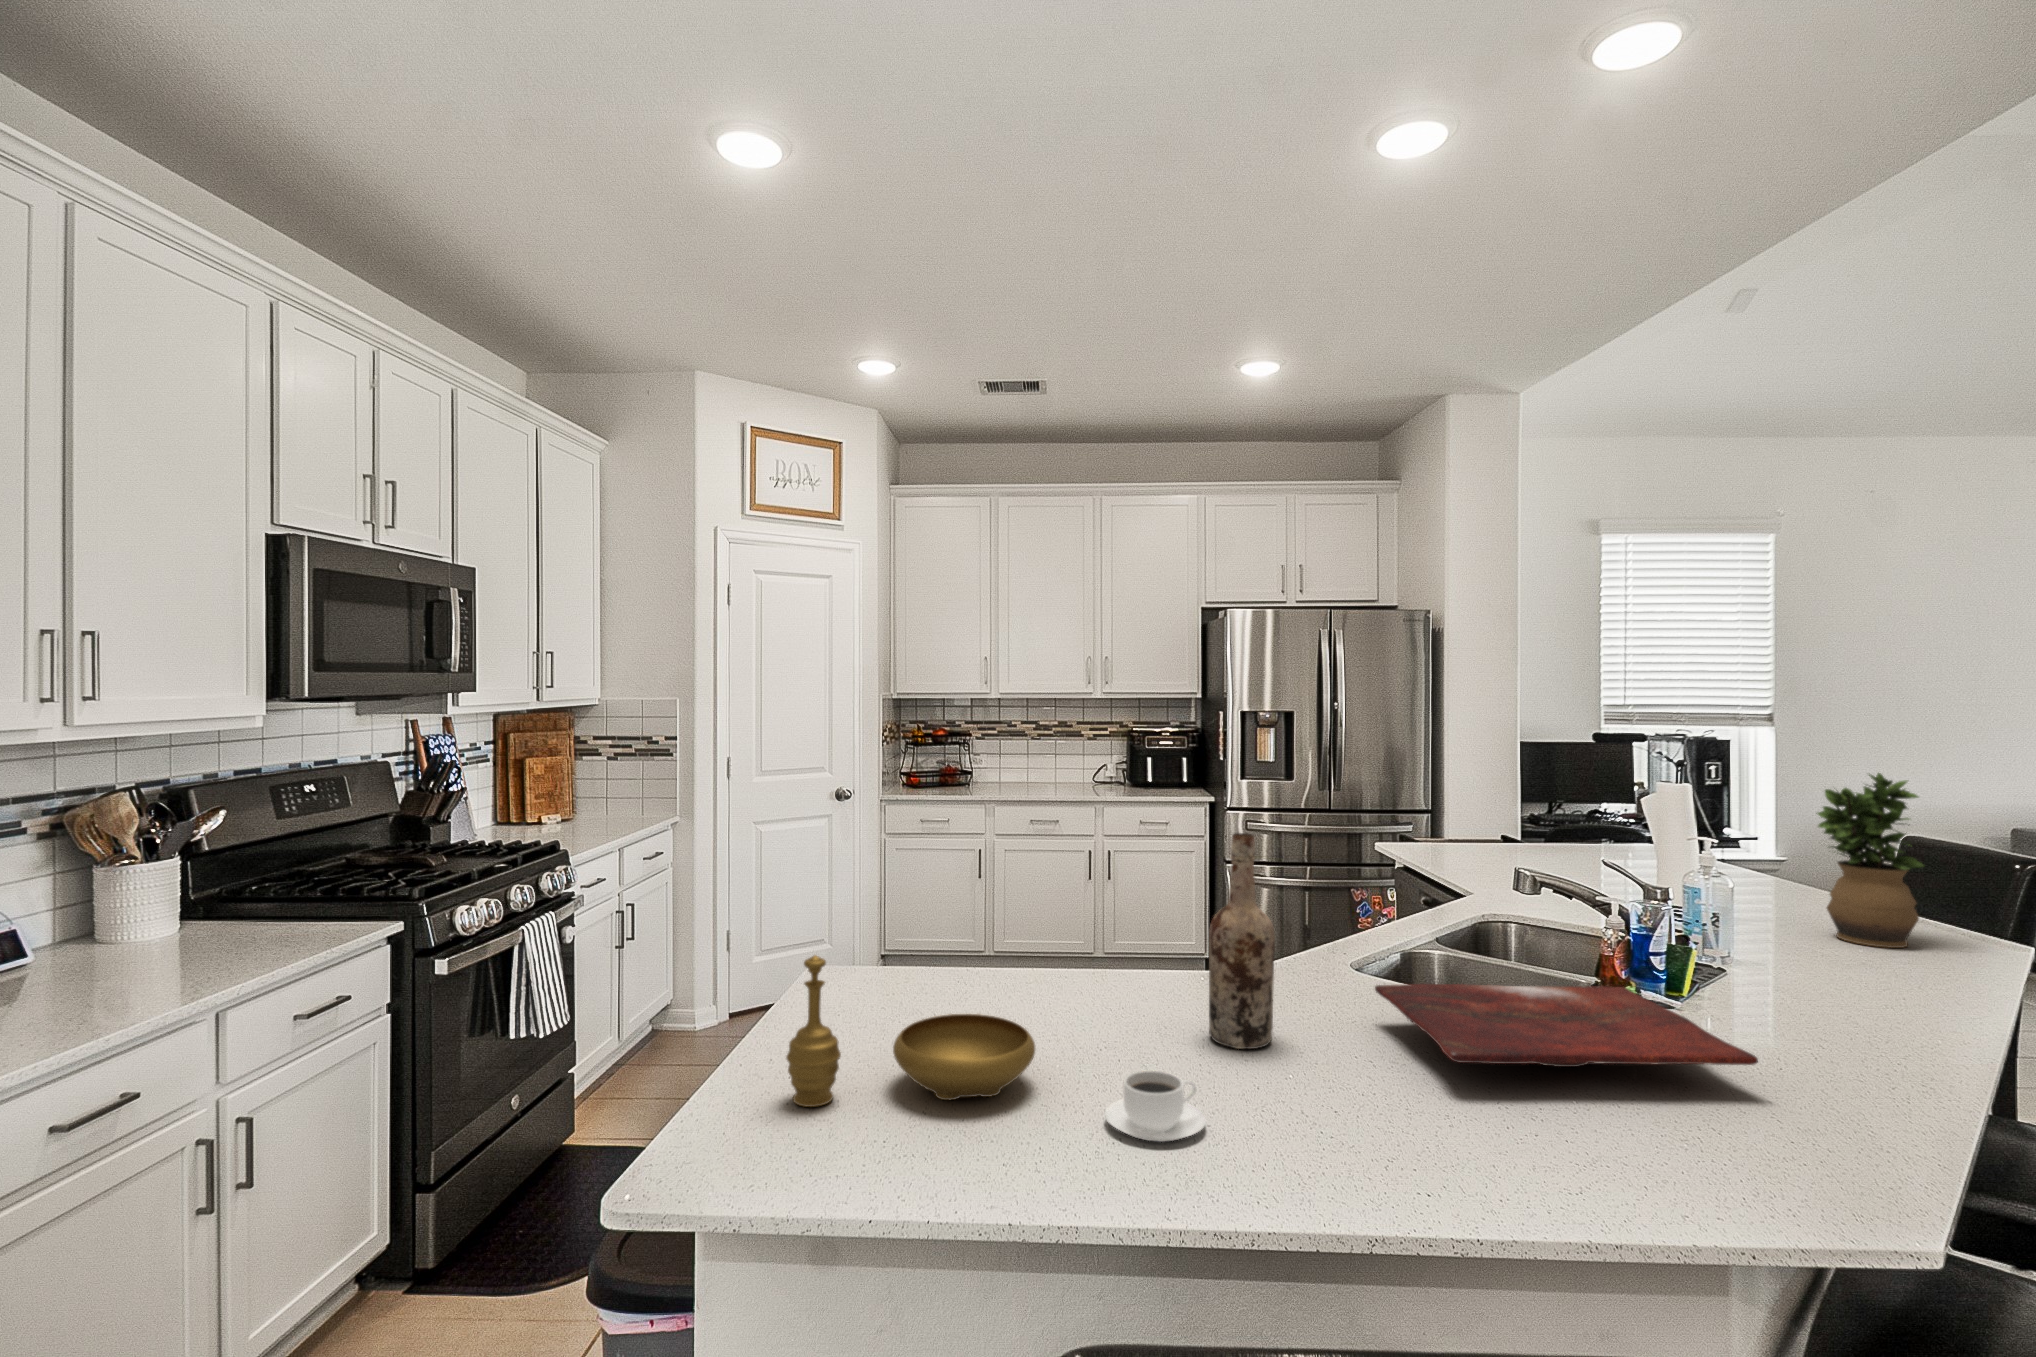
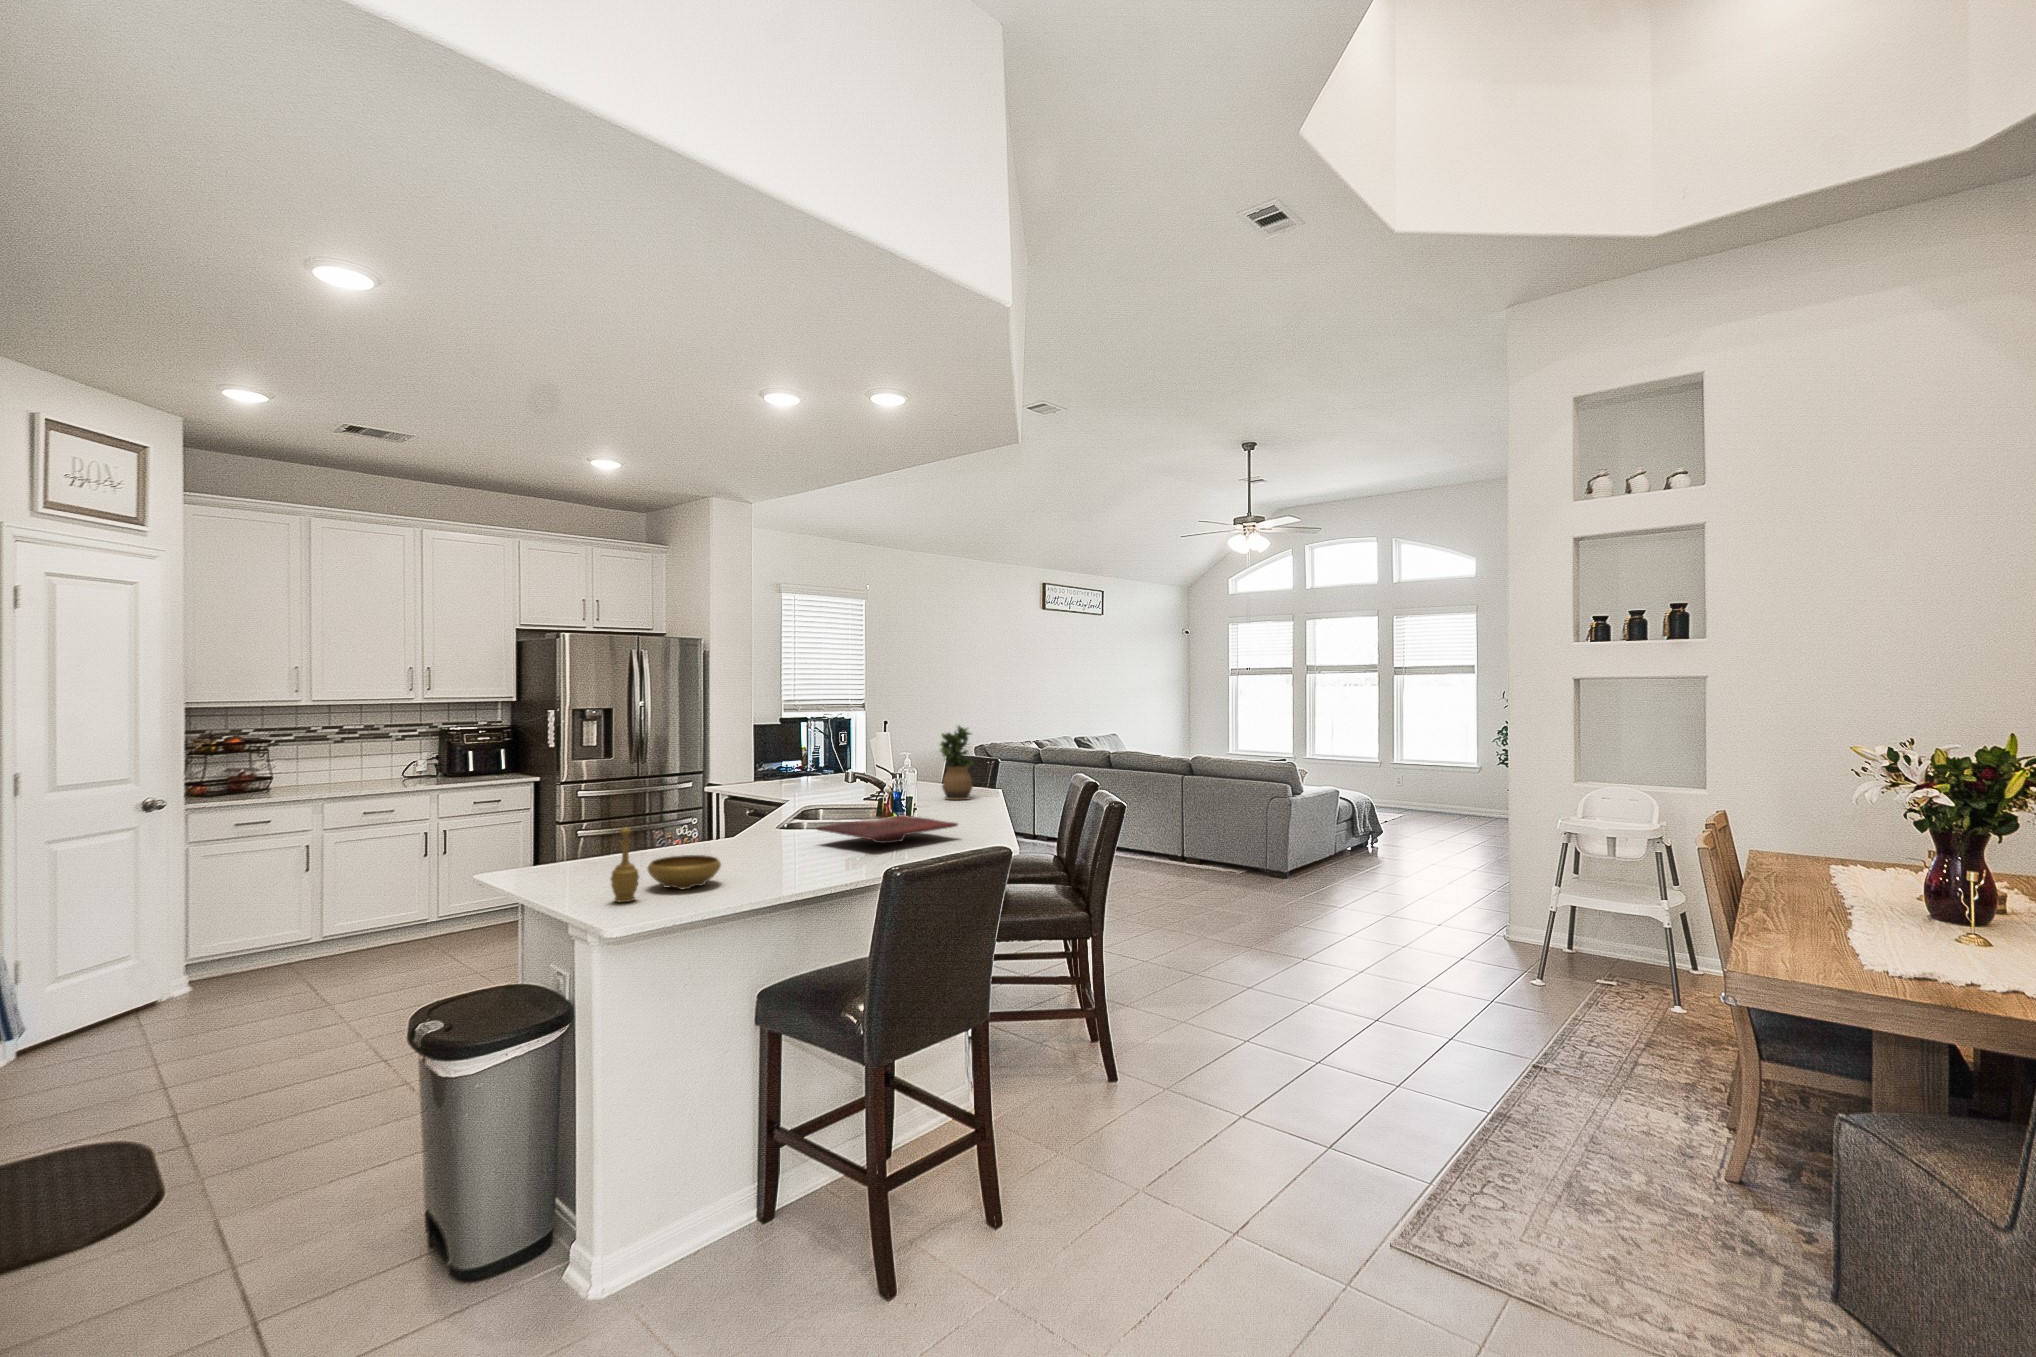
wine bottle: present [1209,833,1275,1049] -> none [757,759,789,859]
coffee cup: present [1105,1070,1206,1142] -> none [761,856,806,880]

